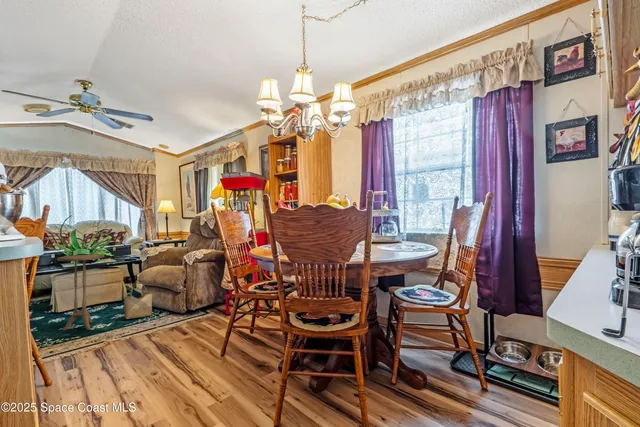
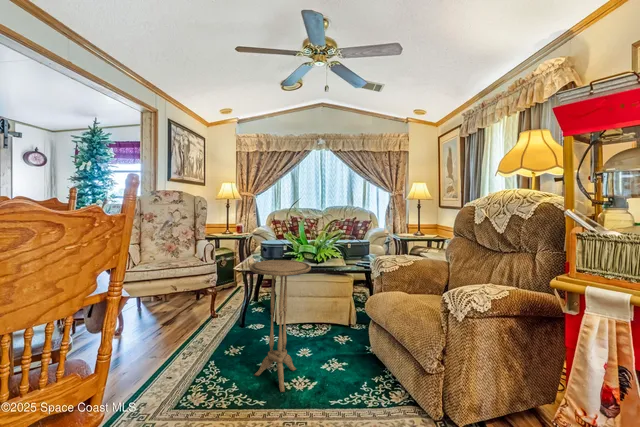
woven basket: present [124,283,153,319] -> none [335,321,382,393]

